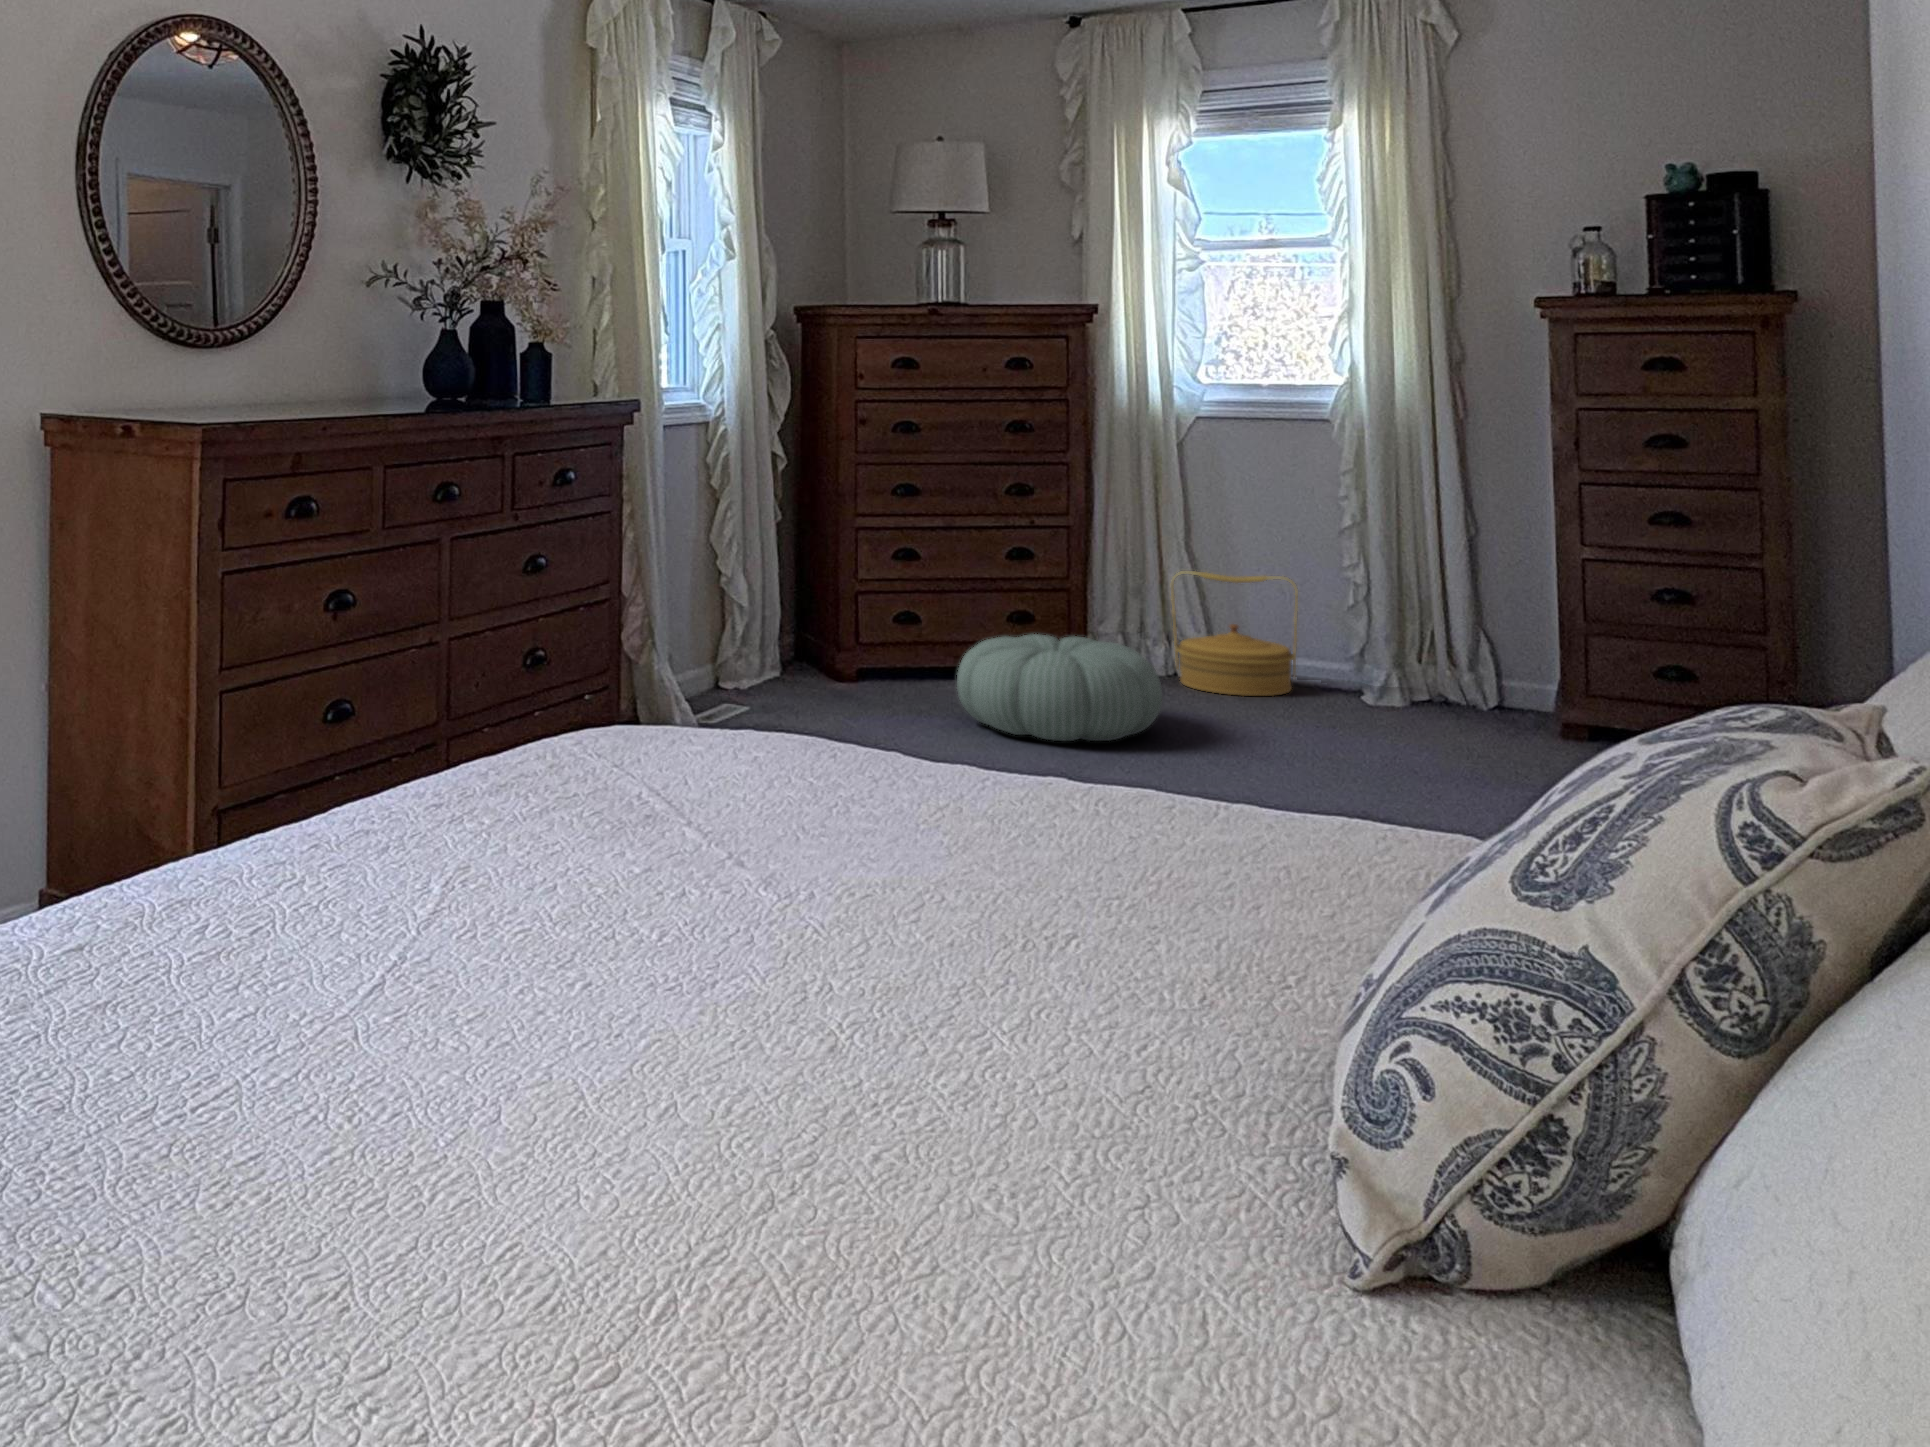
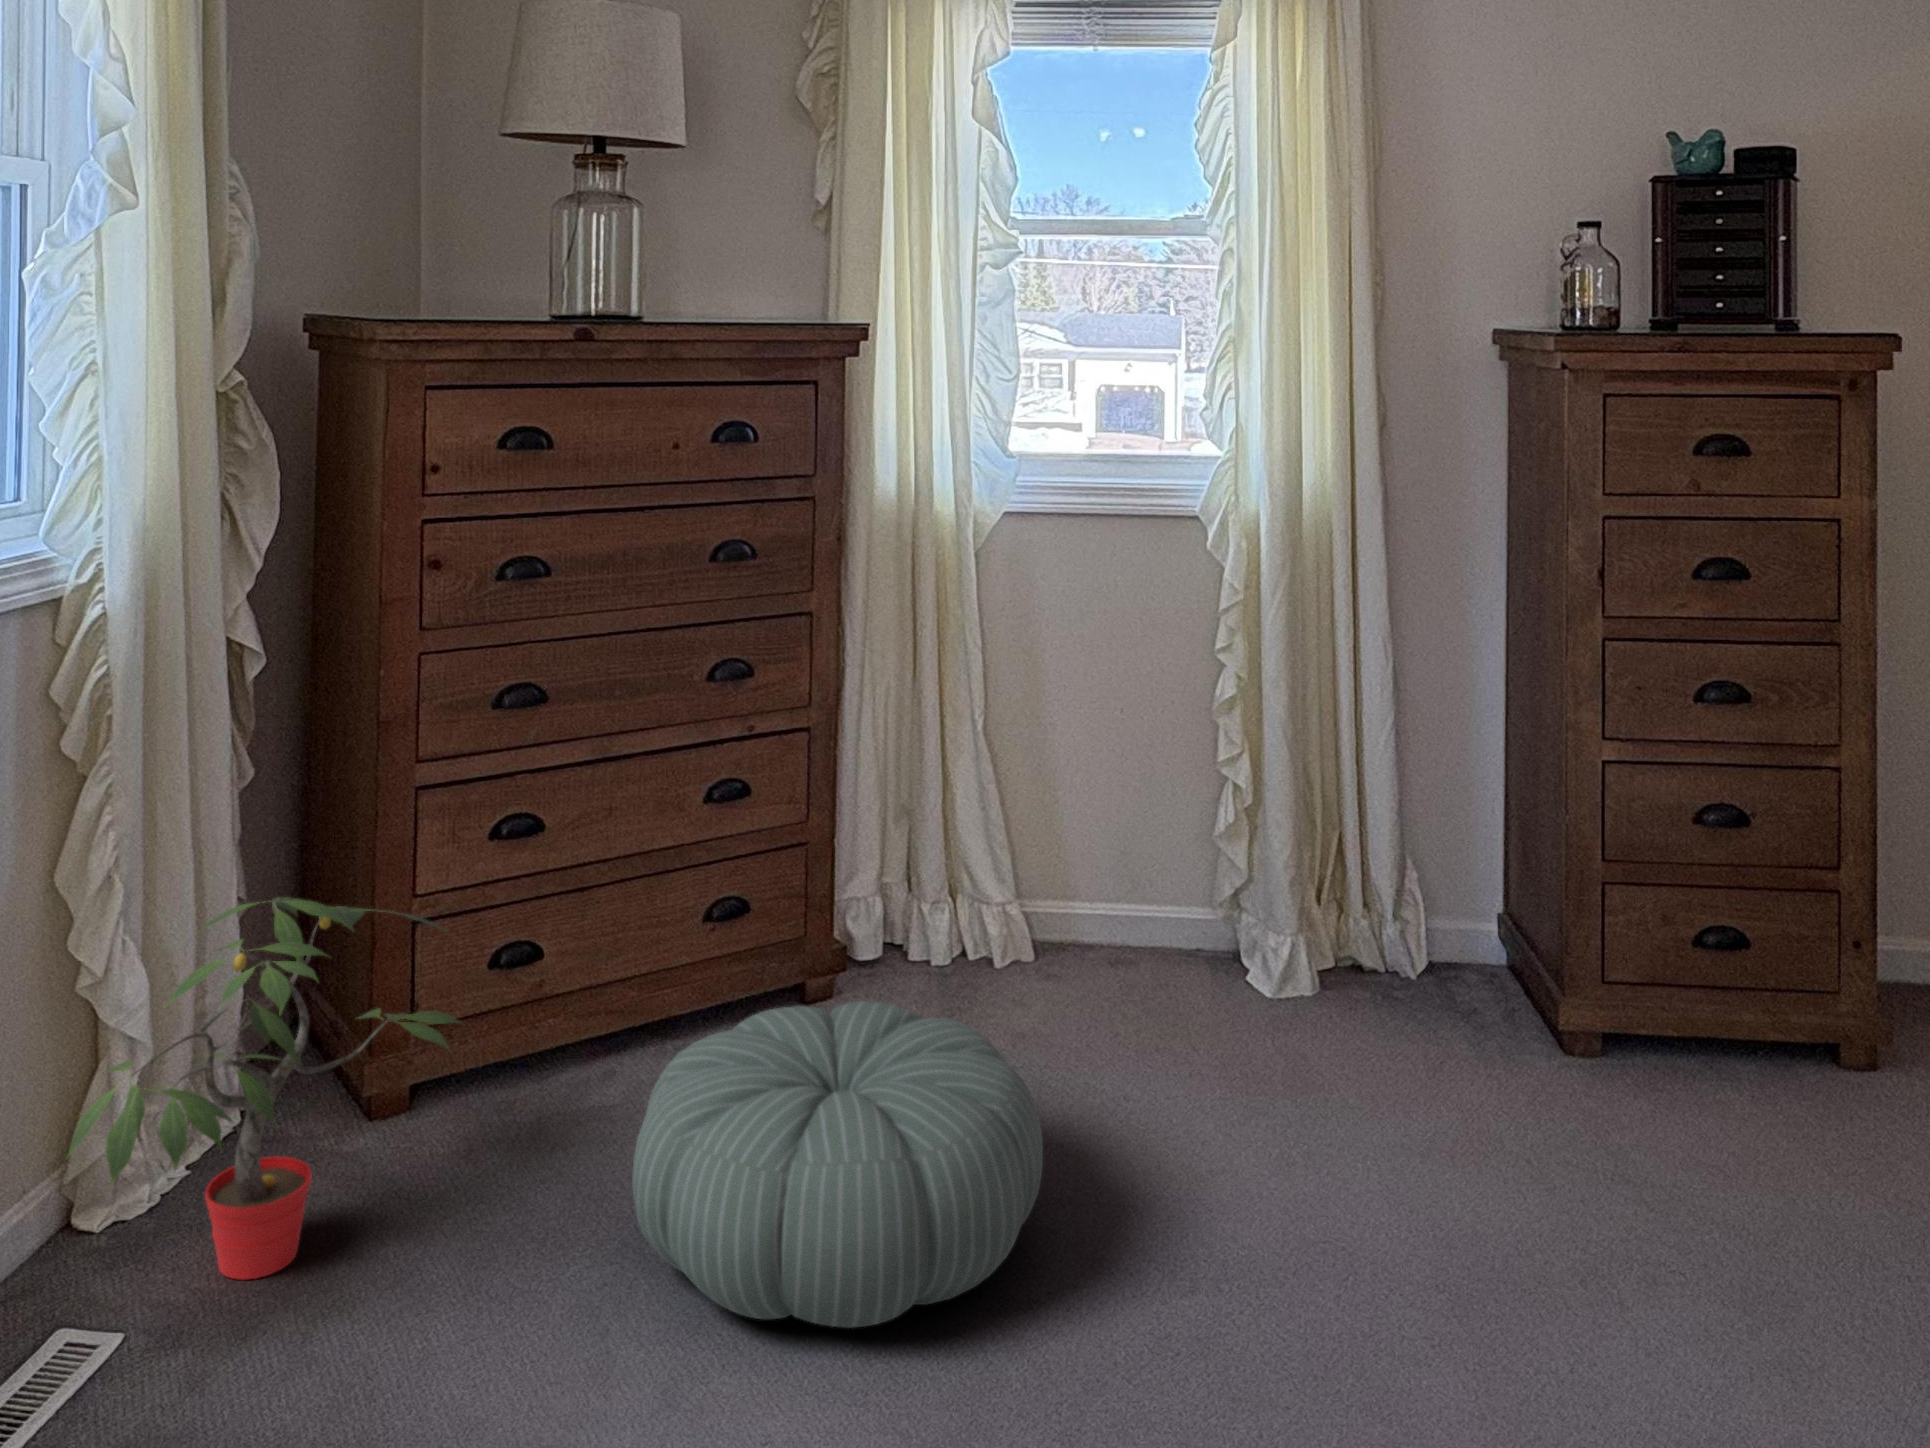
potted plant: none [726,555,883,706] -> present [68,897,459,1280]
woven basket: present [1171,571,1298,696] -> none [967,780,1161,1008]

